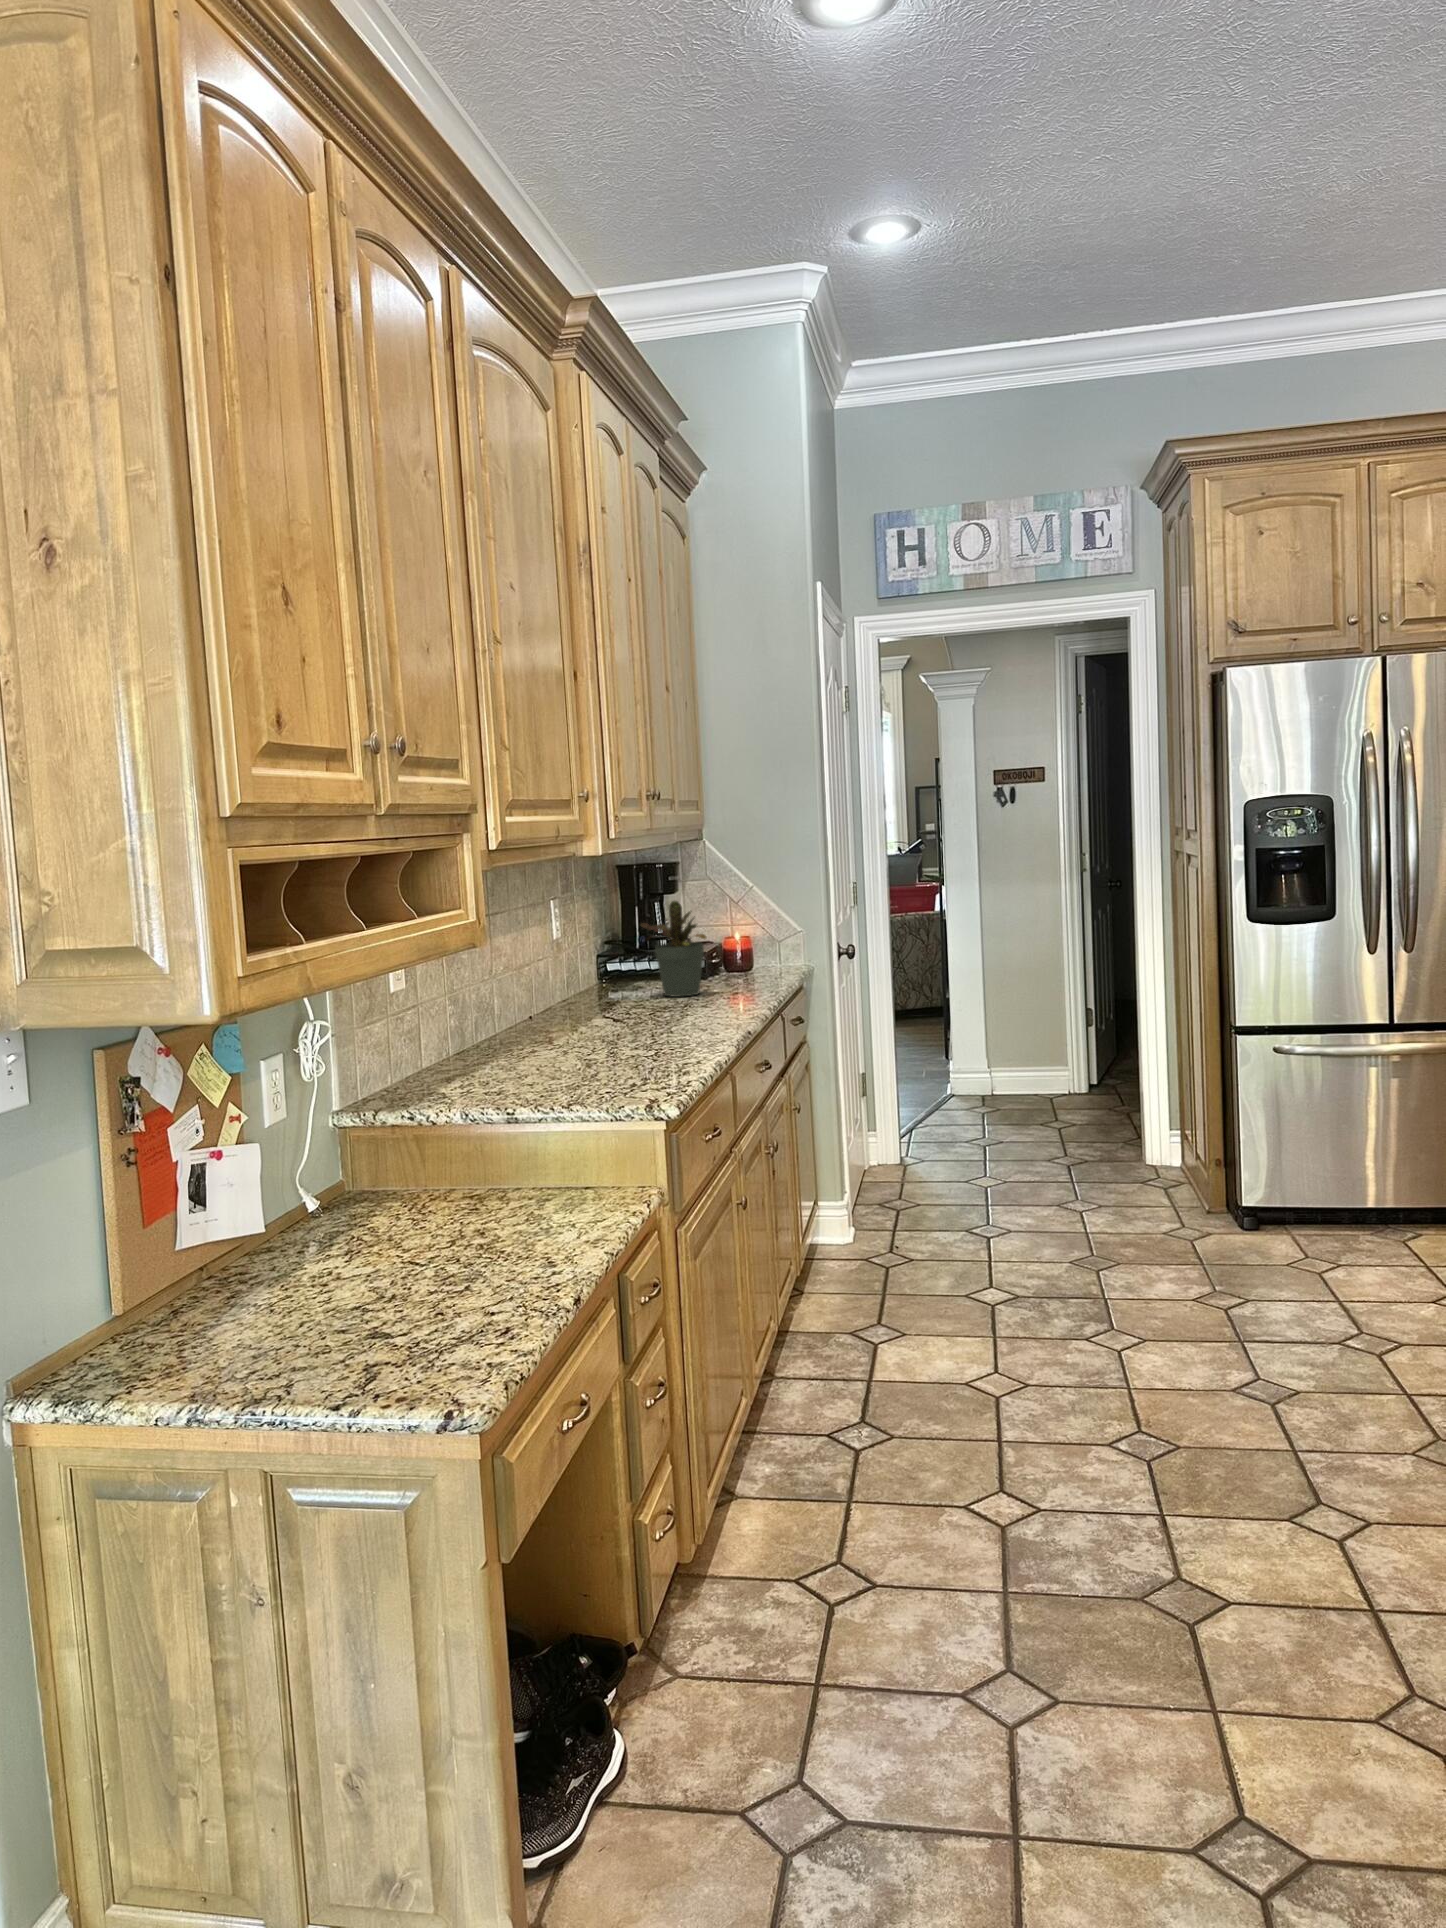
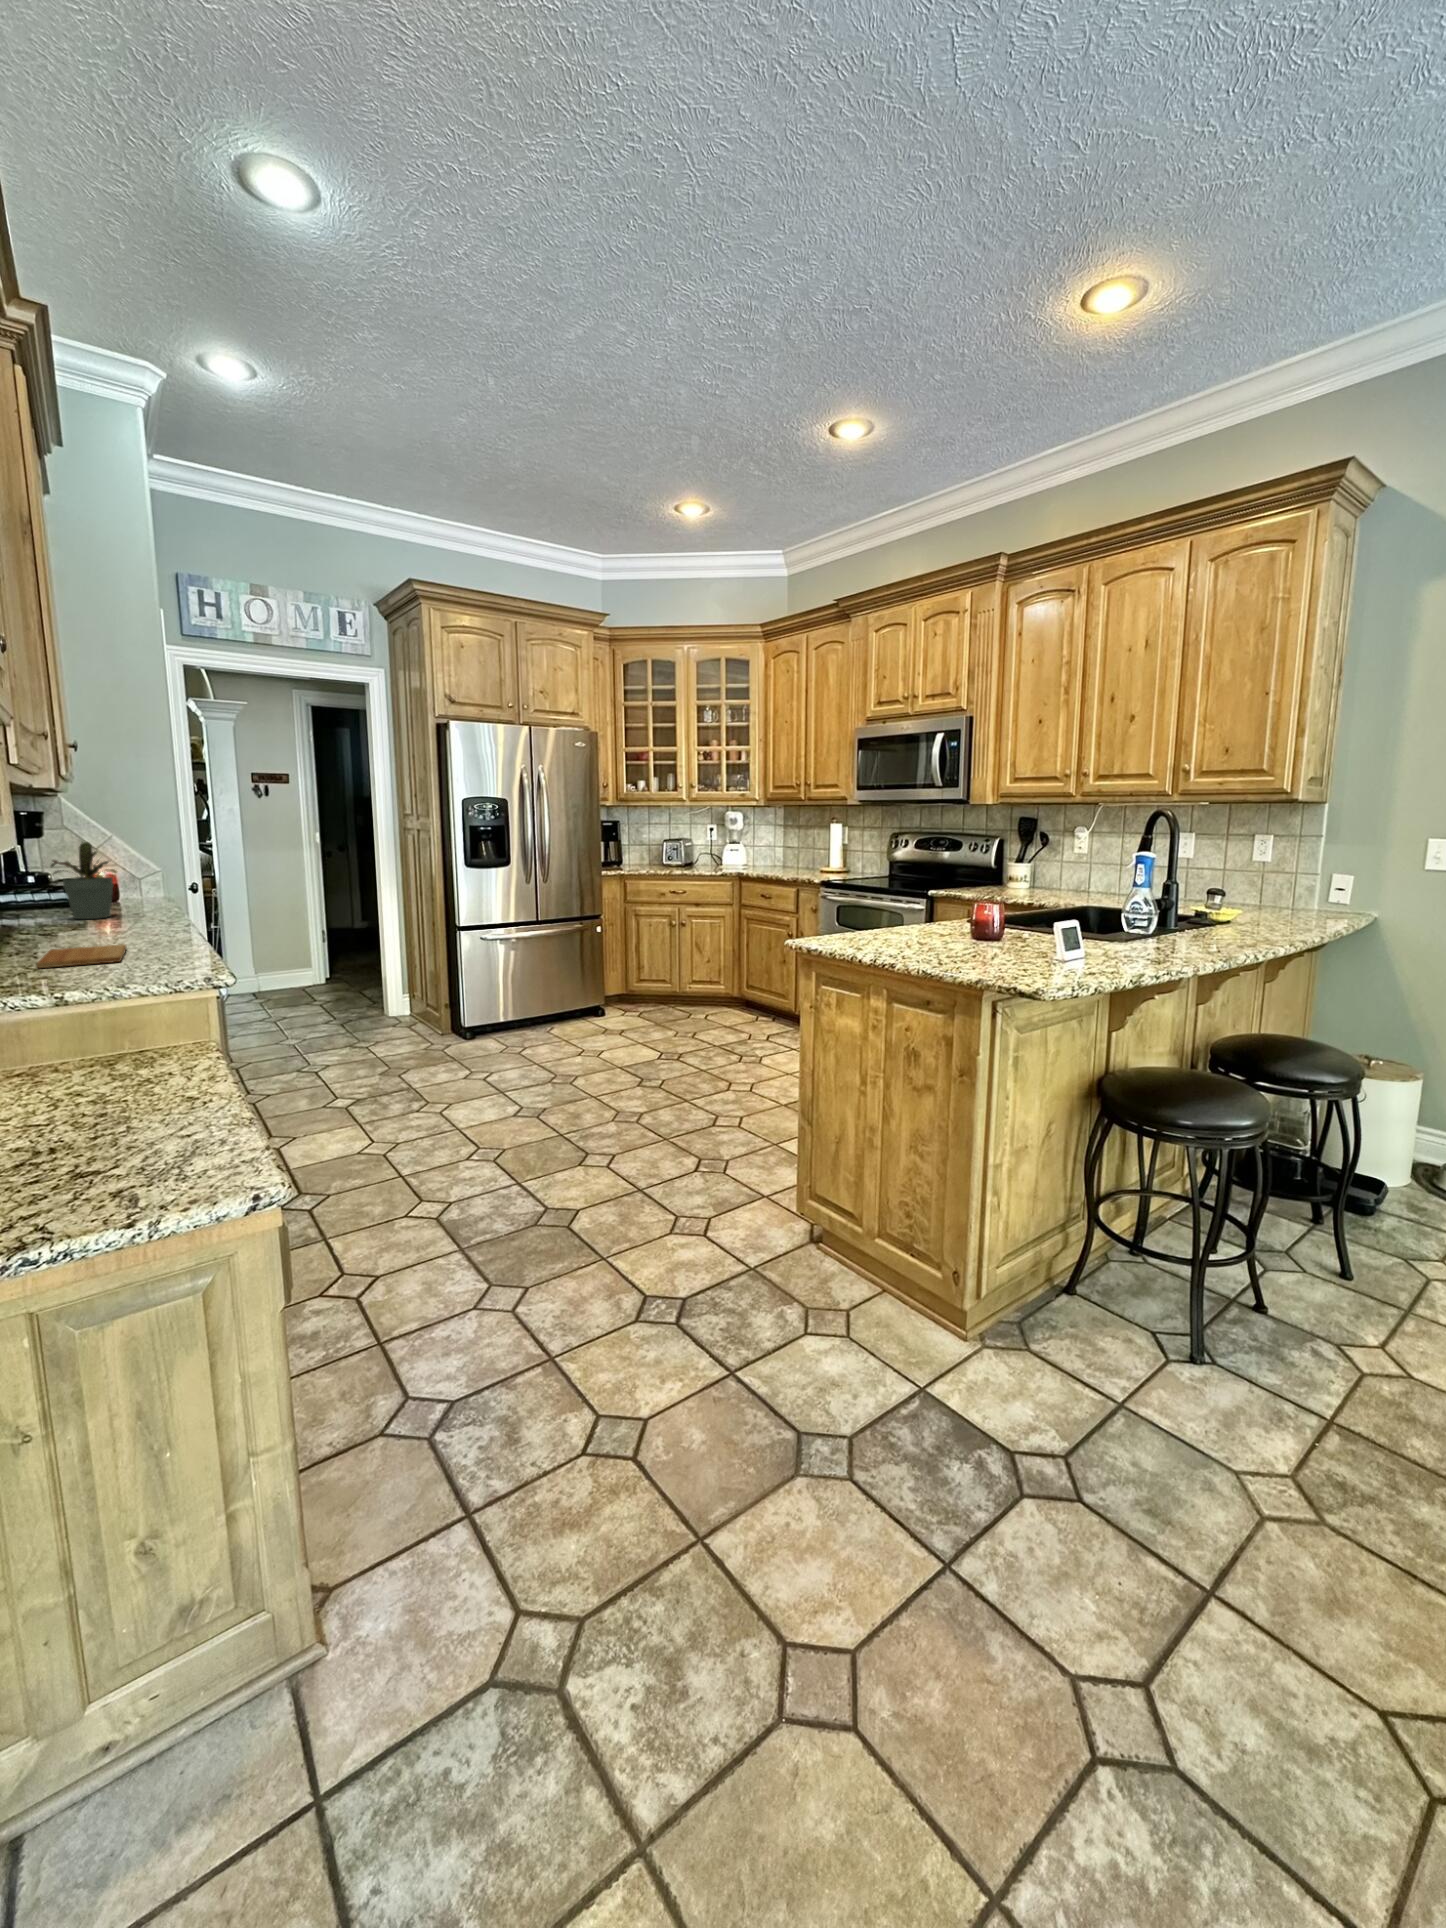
cutting board: none [527,1041,633,1067] -> present [37,944,127,968]

